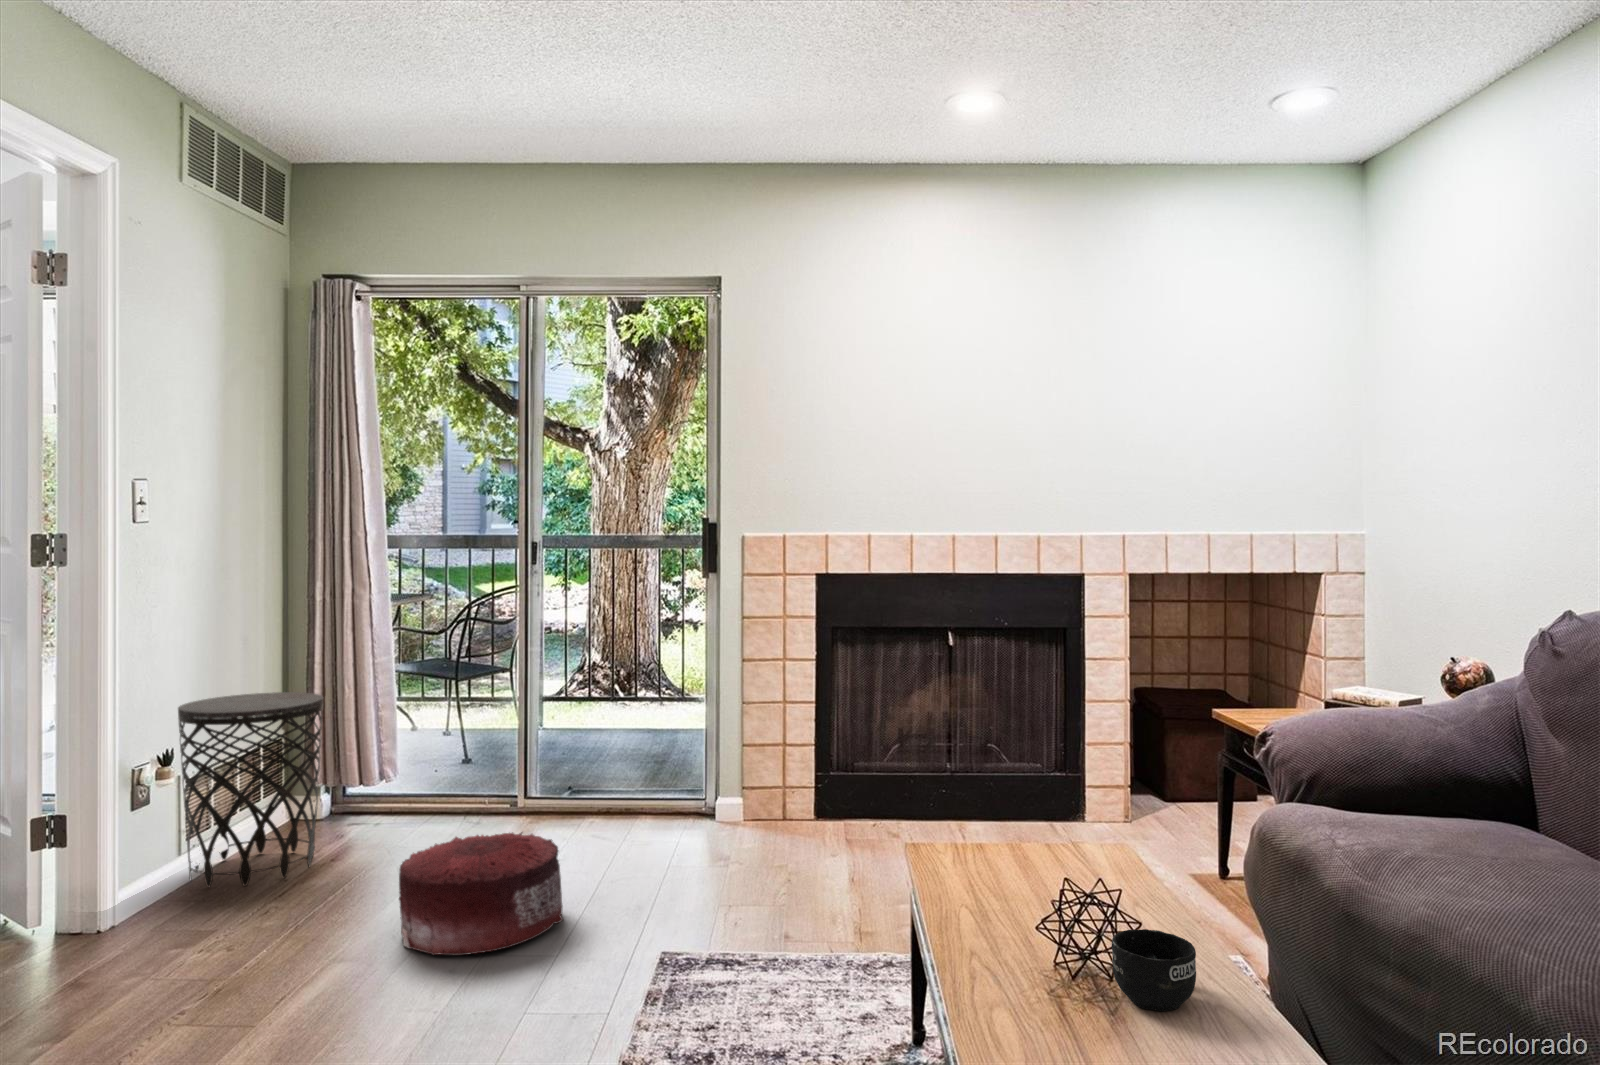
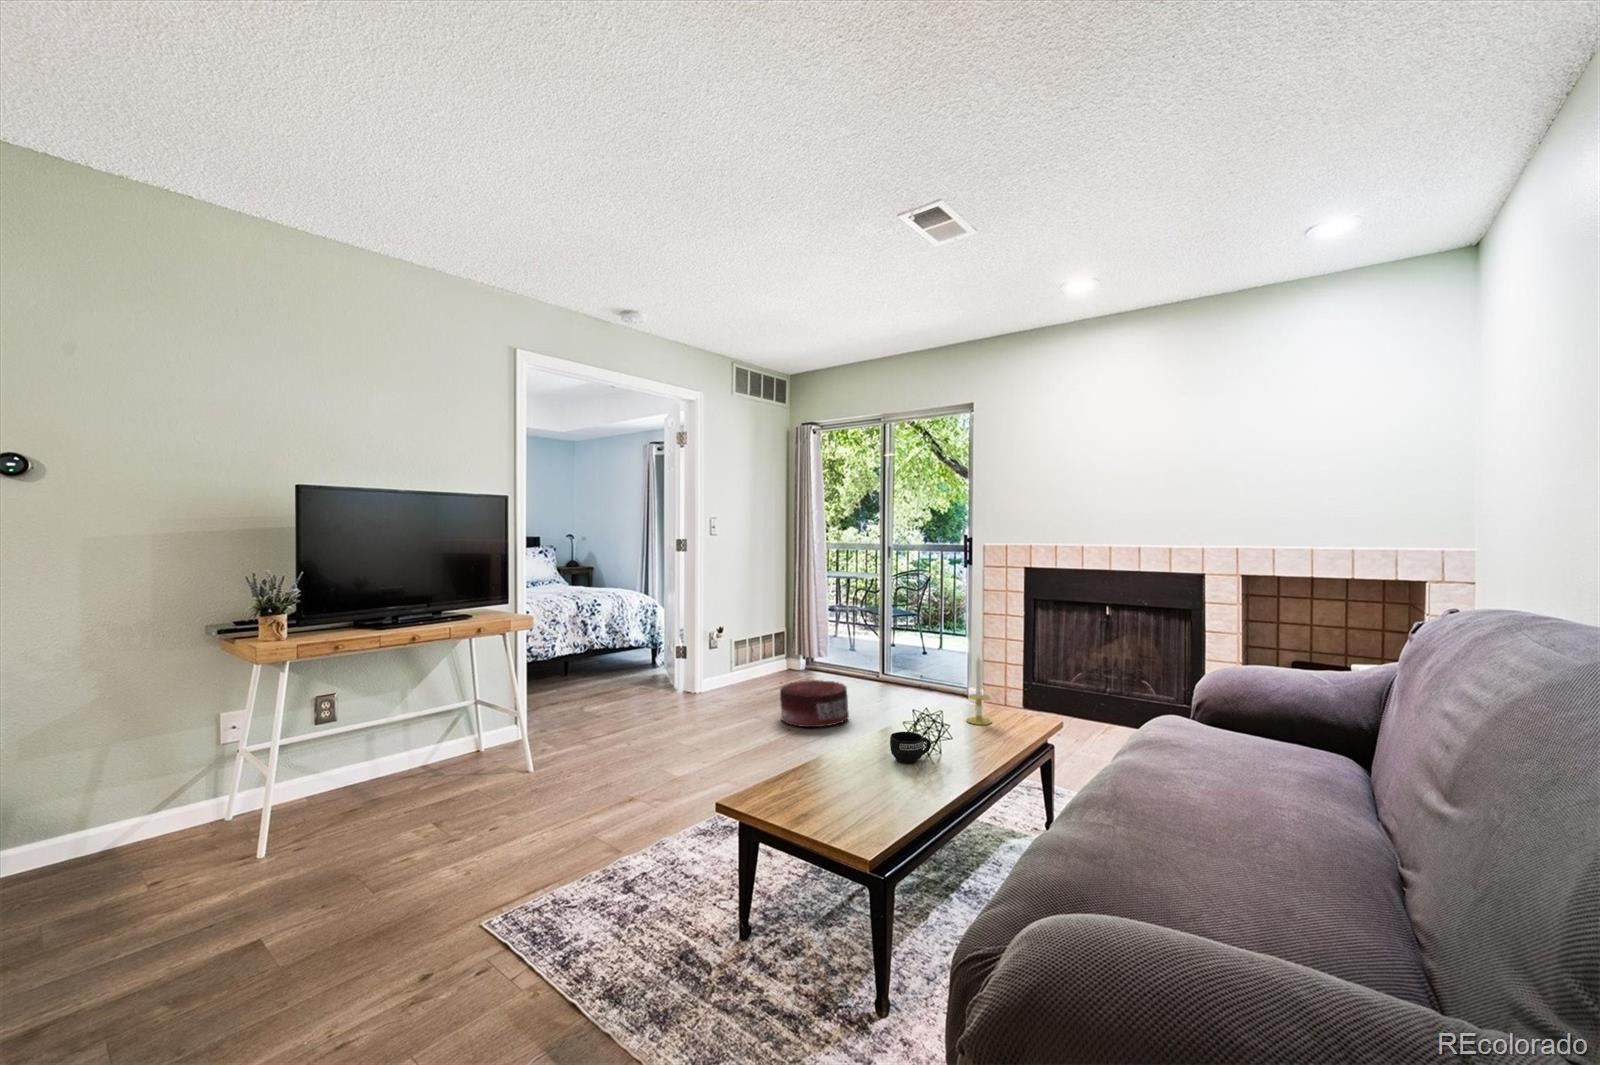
side table: present [178,692,323,887] -> none [732,610,786,689]
candle: none [1034,731,1086,875] -> present [967,657,991,725]

